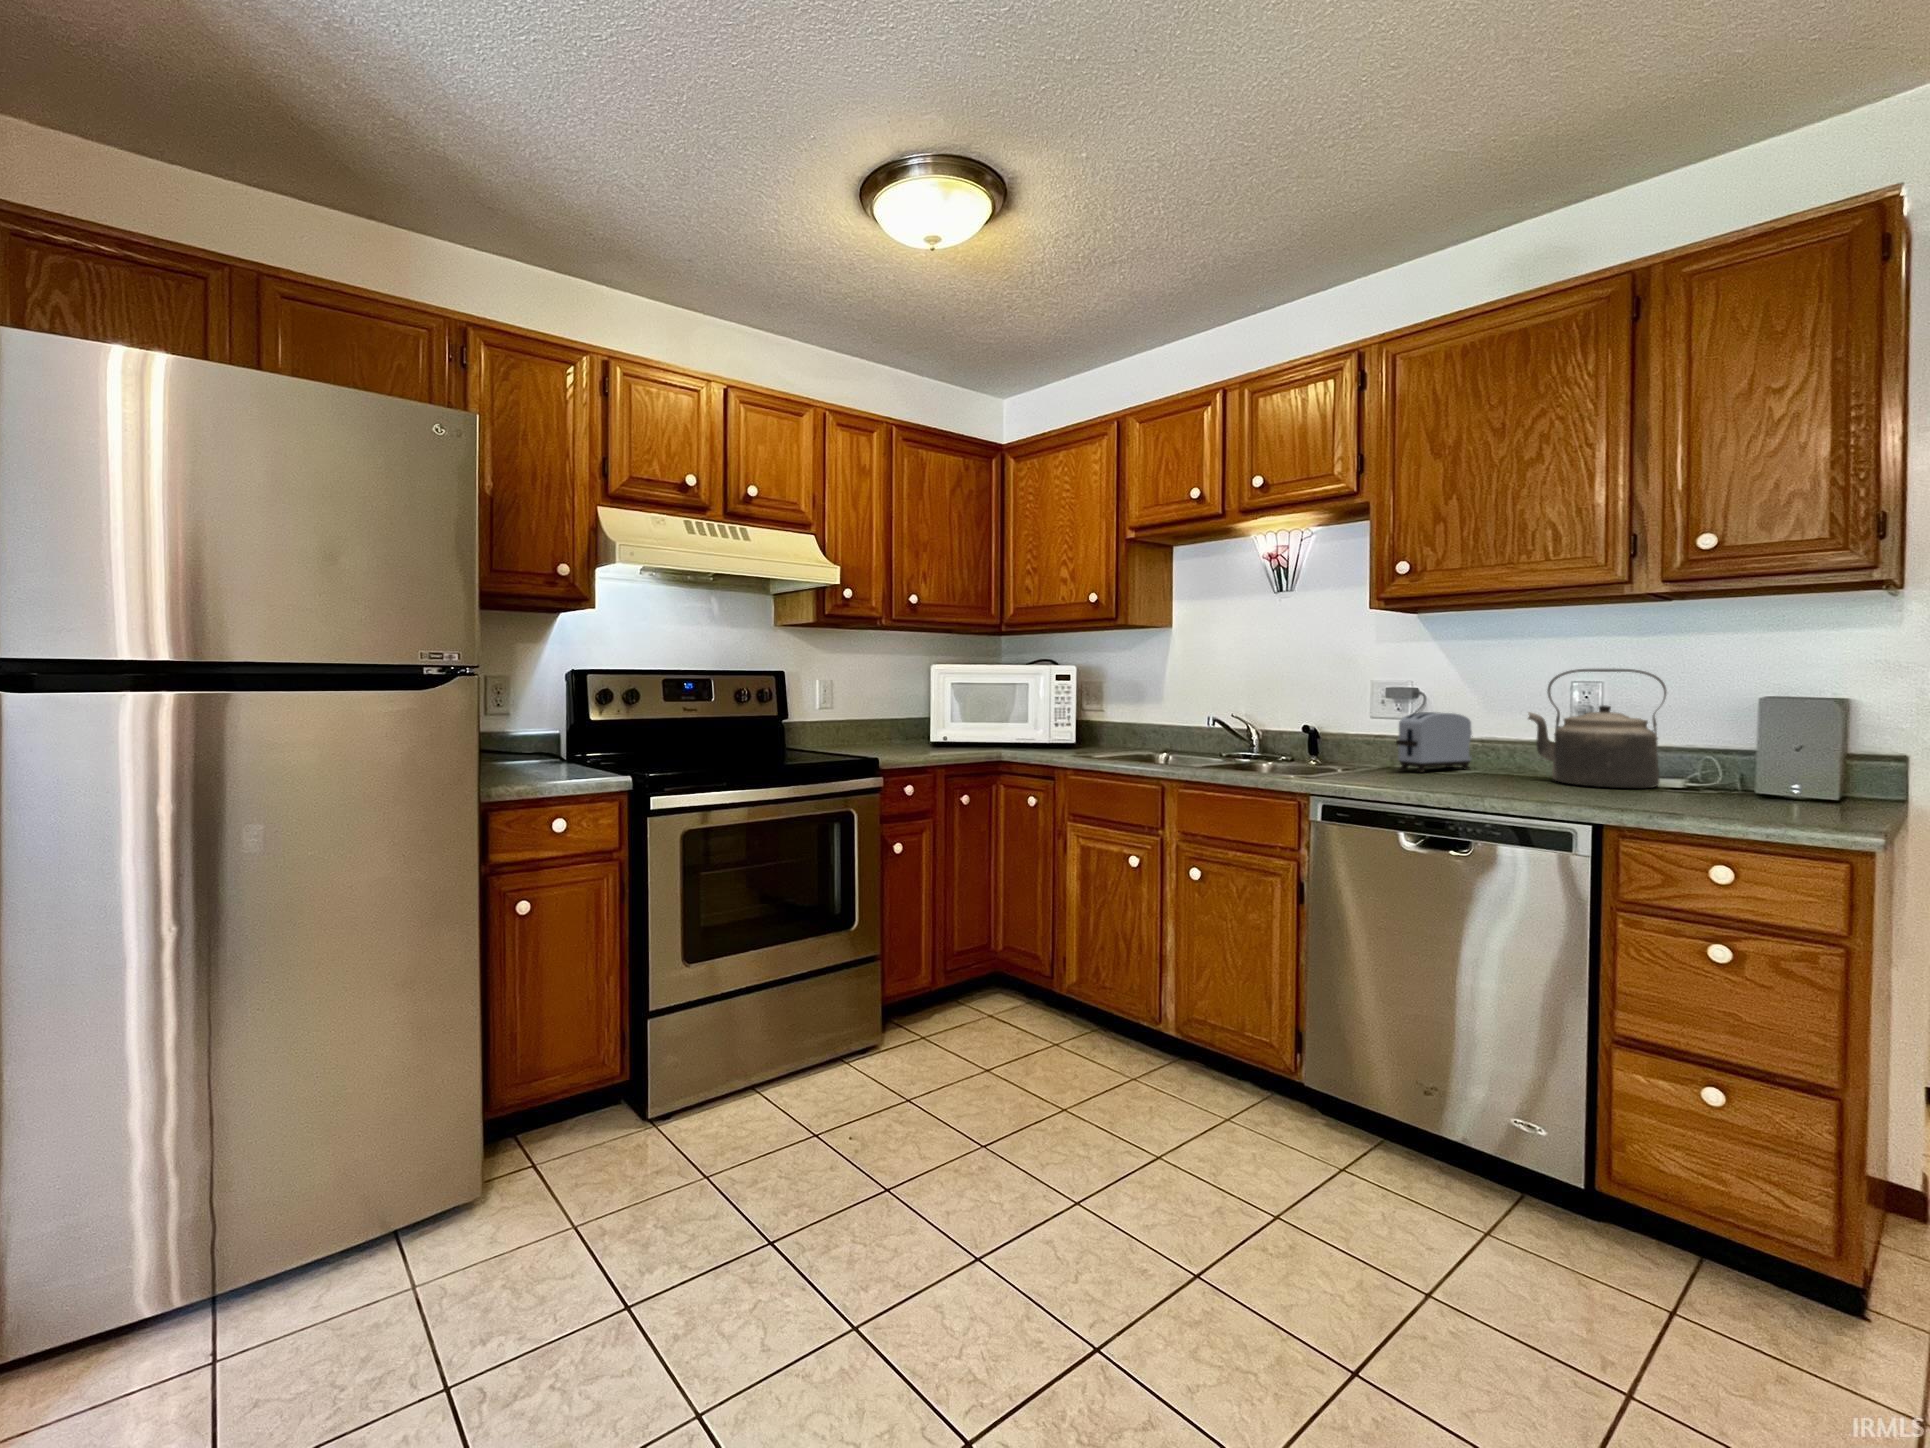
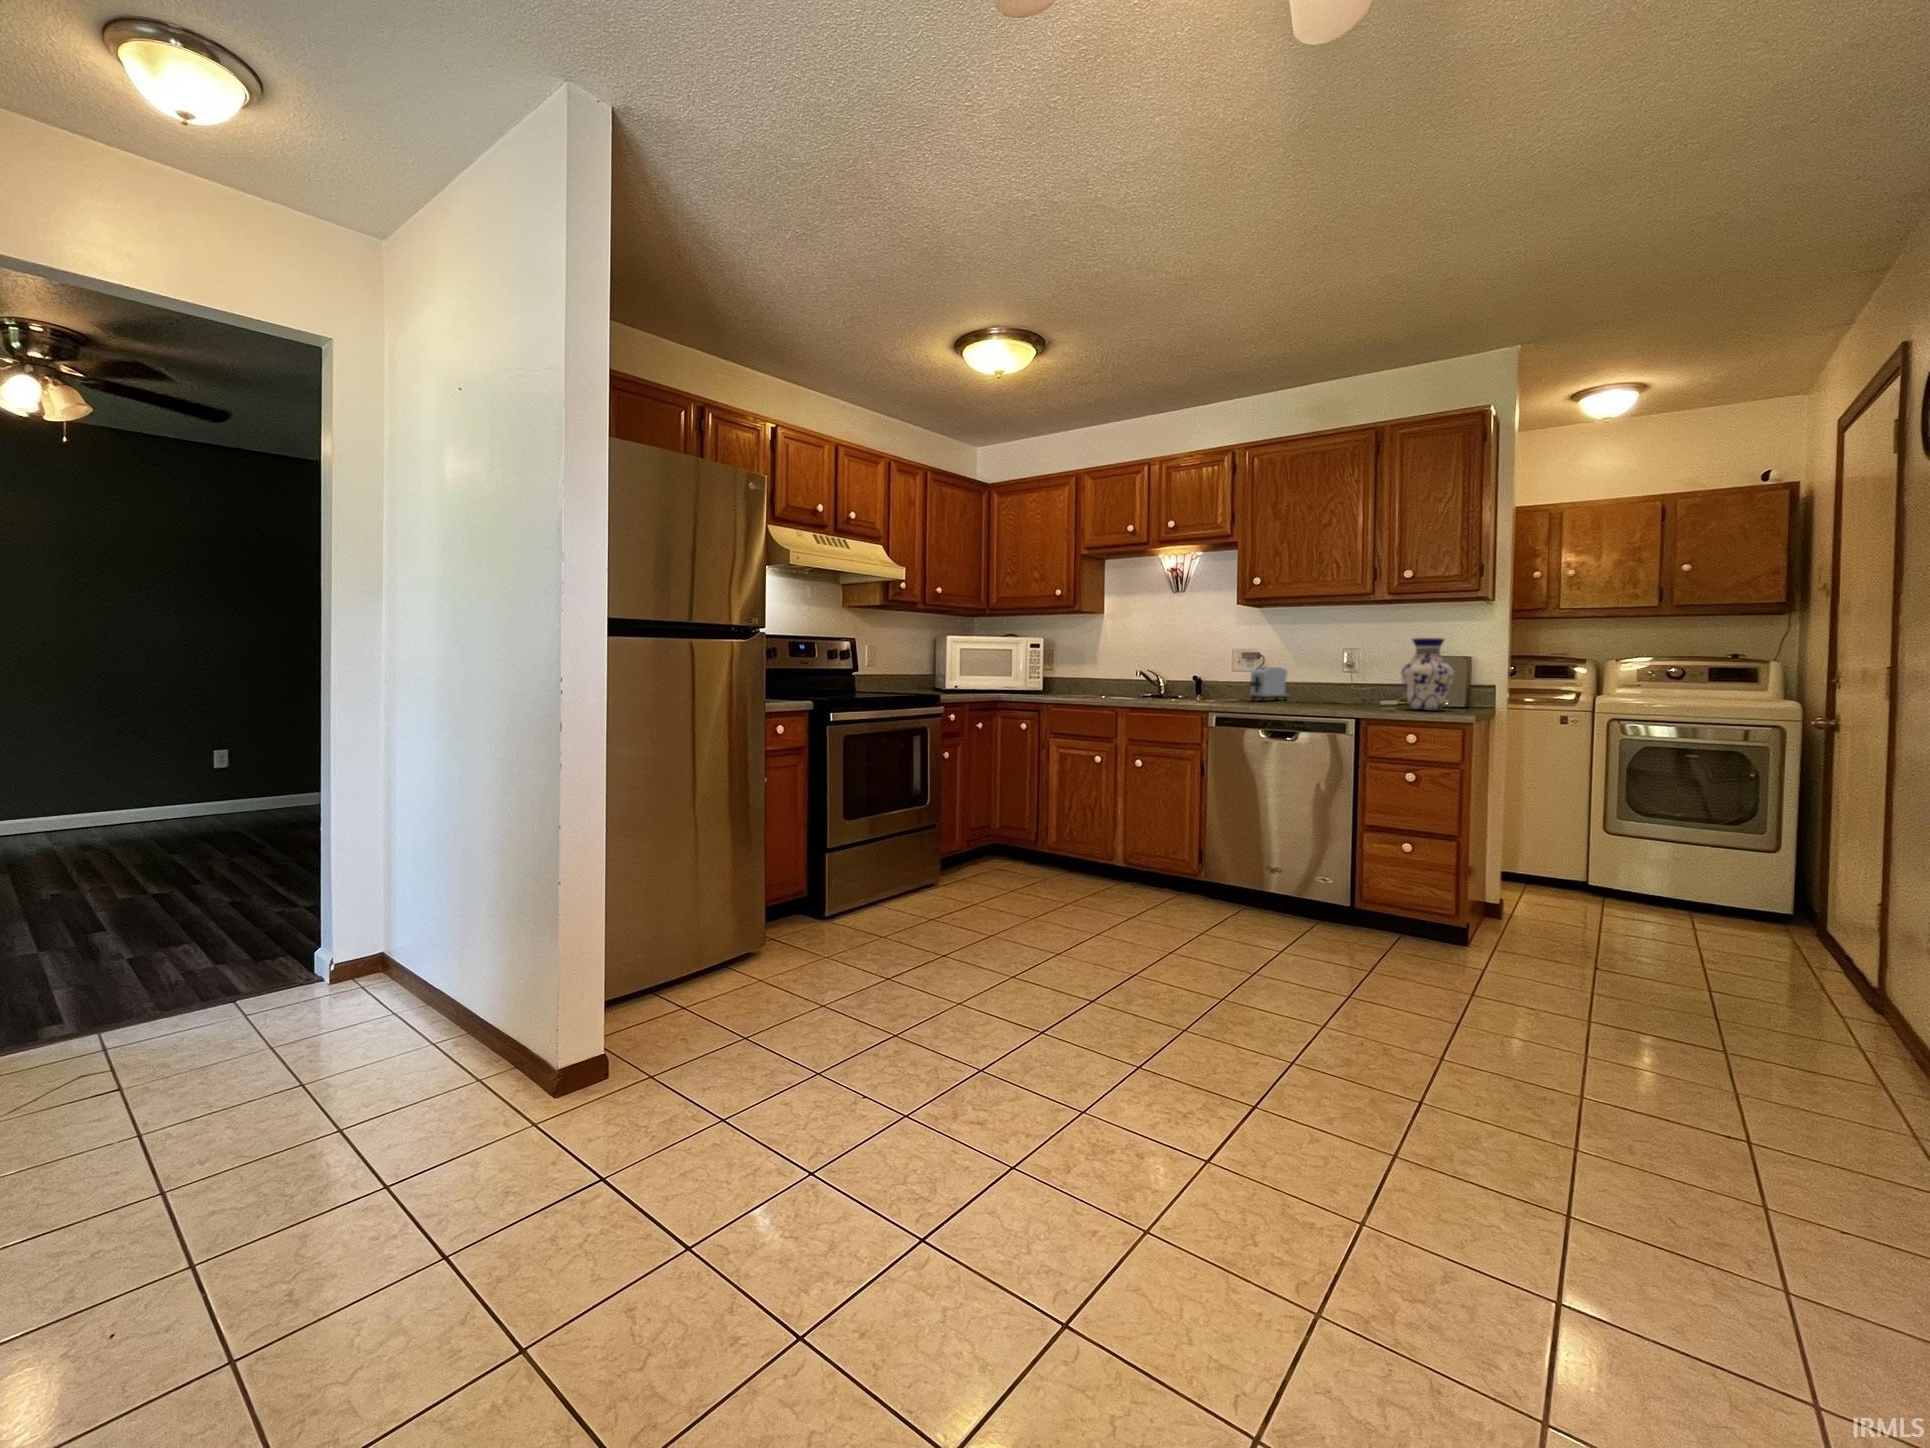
vase: none [1692,668,1816,812] -> present [1401,638,1454,711]
kettle: present [1528,669,1666,788] -> none [1321,641,1390,705]

